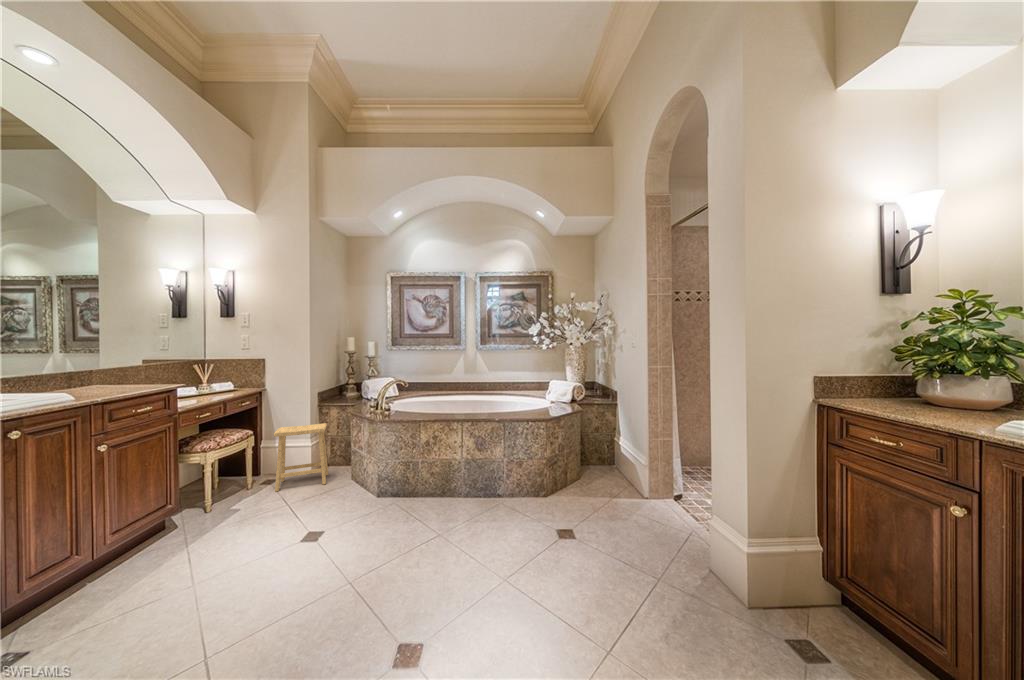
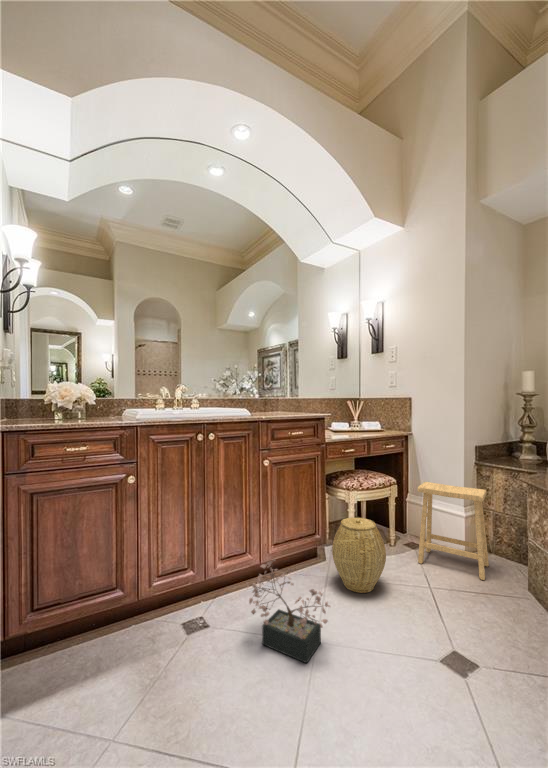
woven basket: none [193,470,250,534] -> present [332,518,386,593]
decorative plant: none [107,532,210,608] -> present [247,559,330,663]

